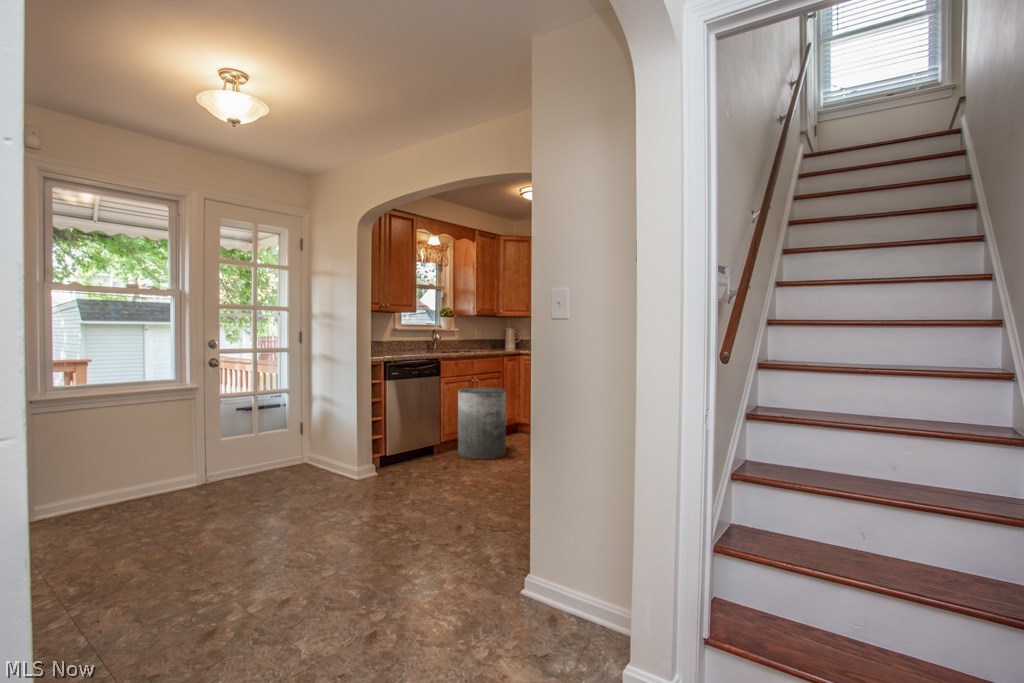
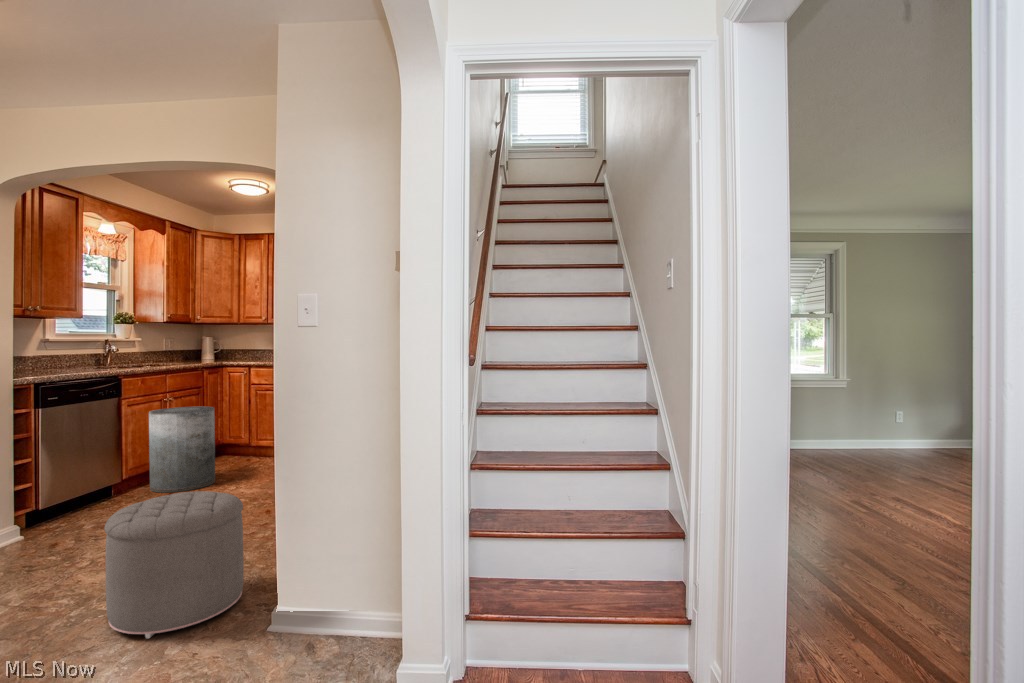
ottoman: none [395,470,501,598] -> present [104,491,244,638]

